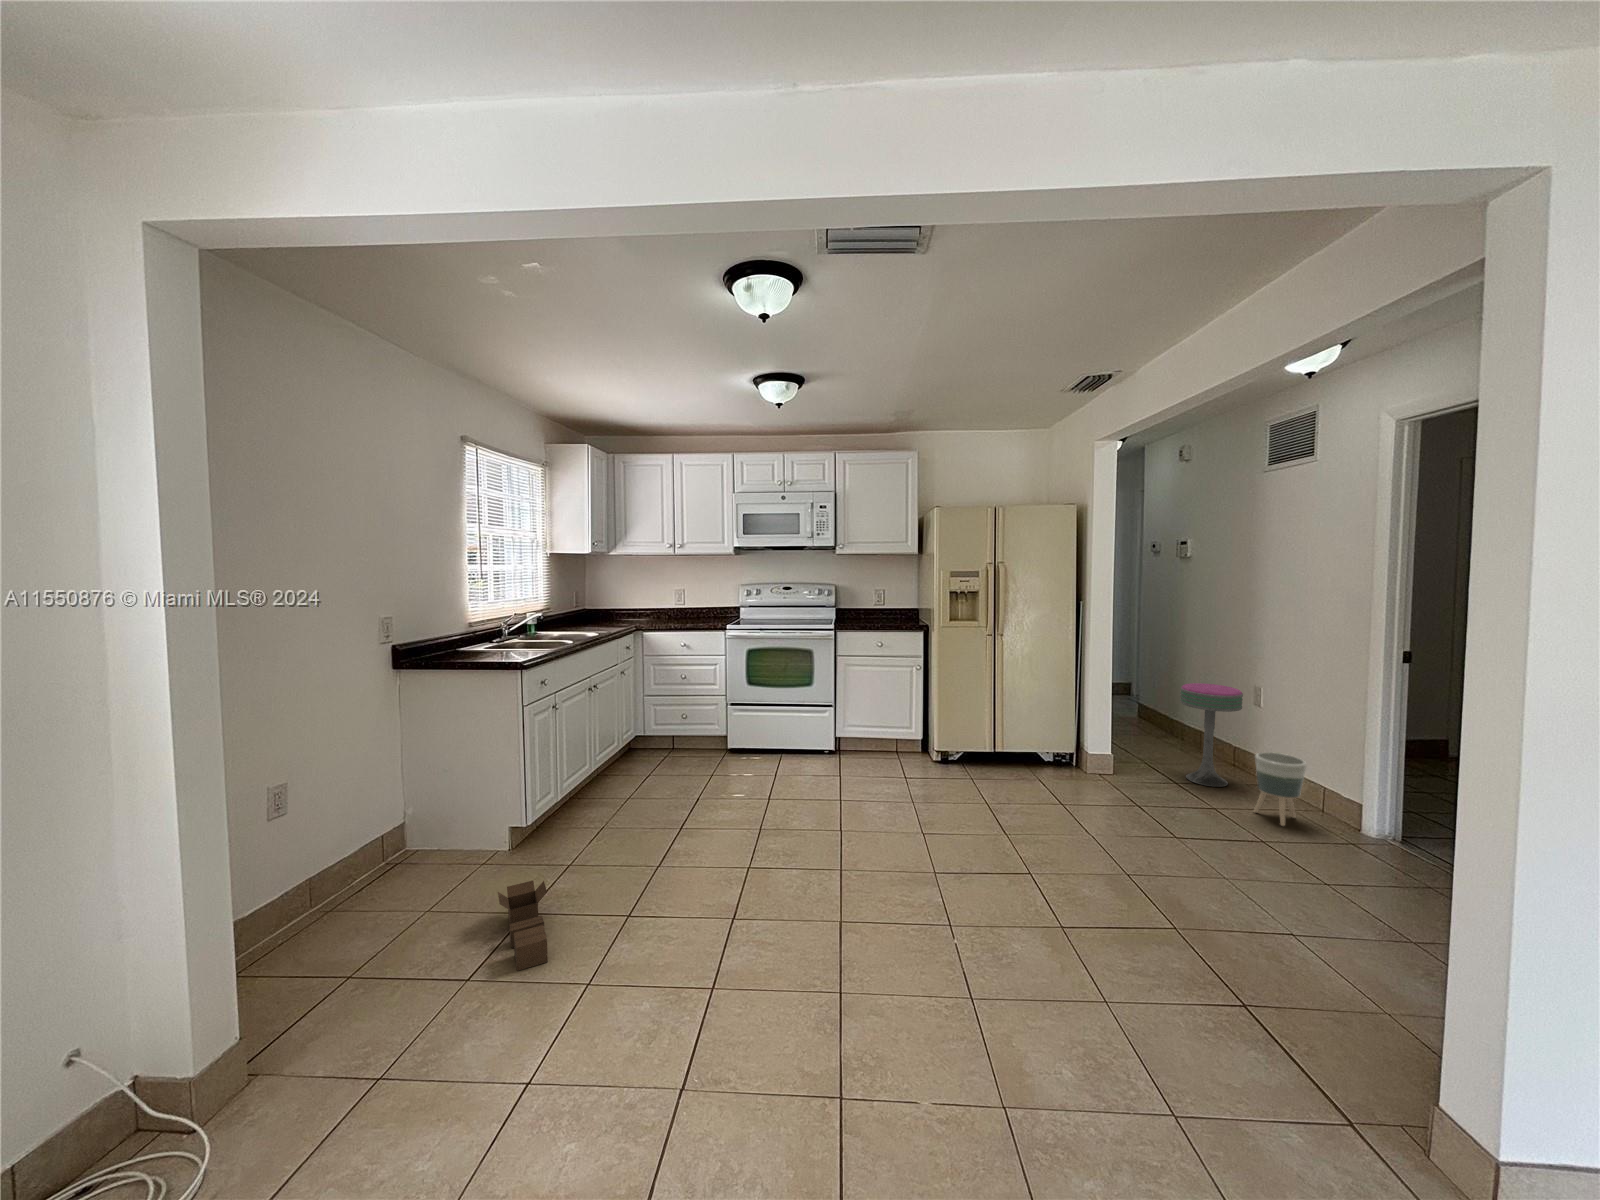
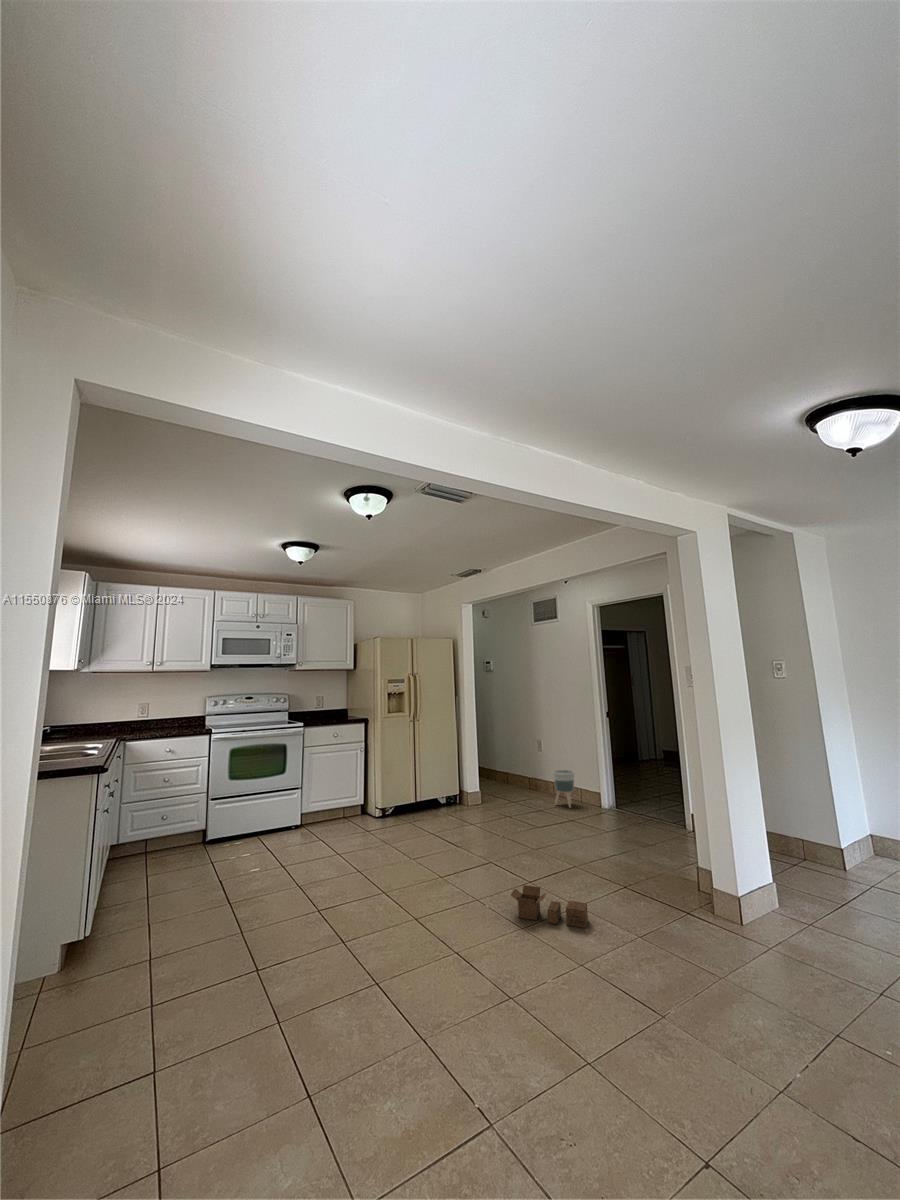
bar stool: present [1180,683,1243,787] -> none [508,740,537,799]
cardboard box: present [498,881,548,971] -> present [511,885,588,928]

